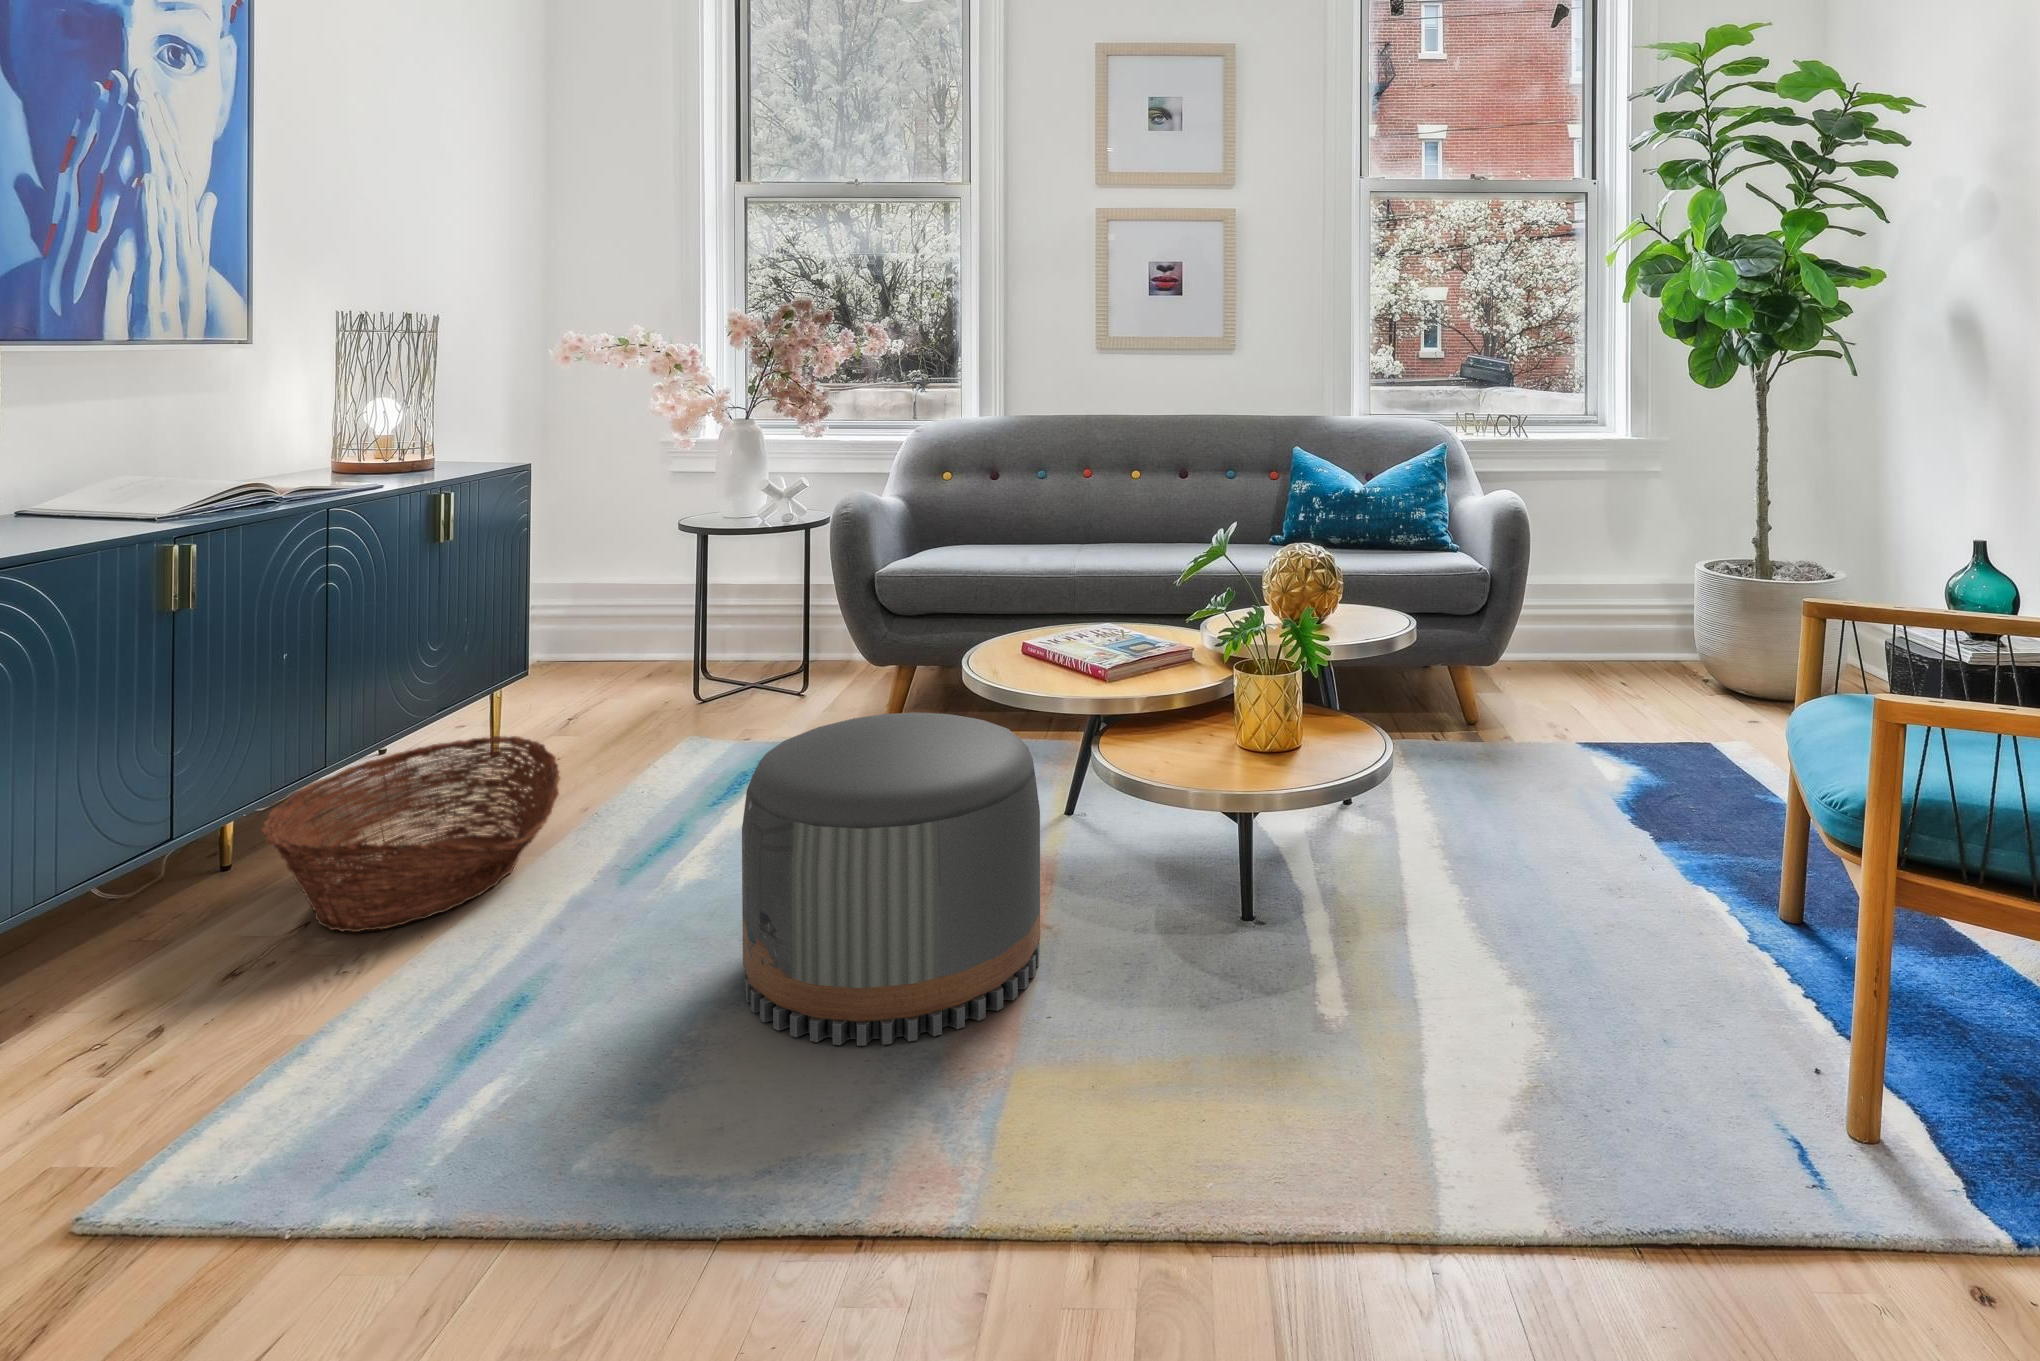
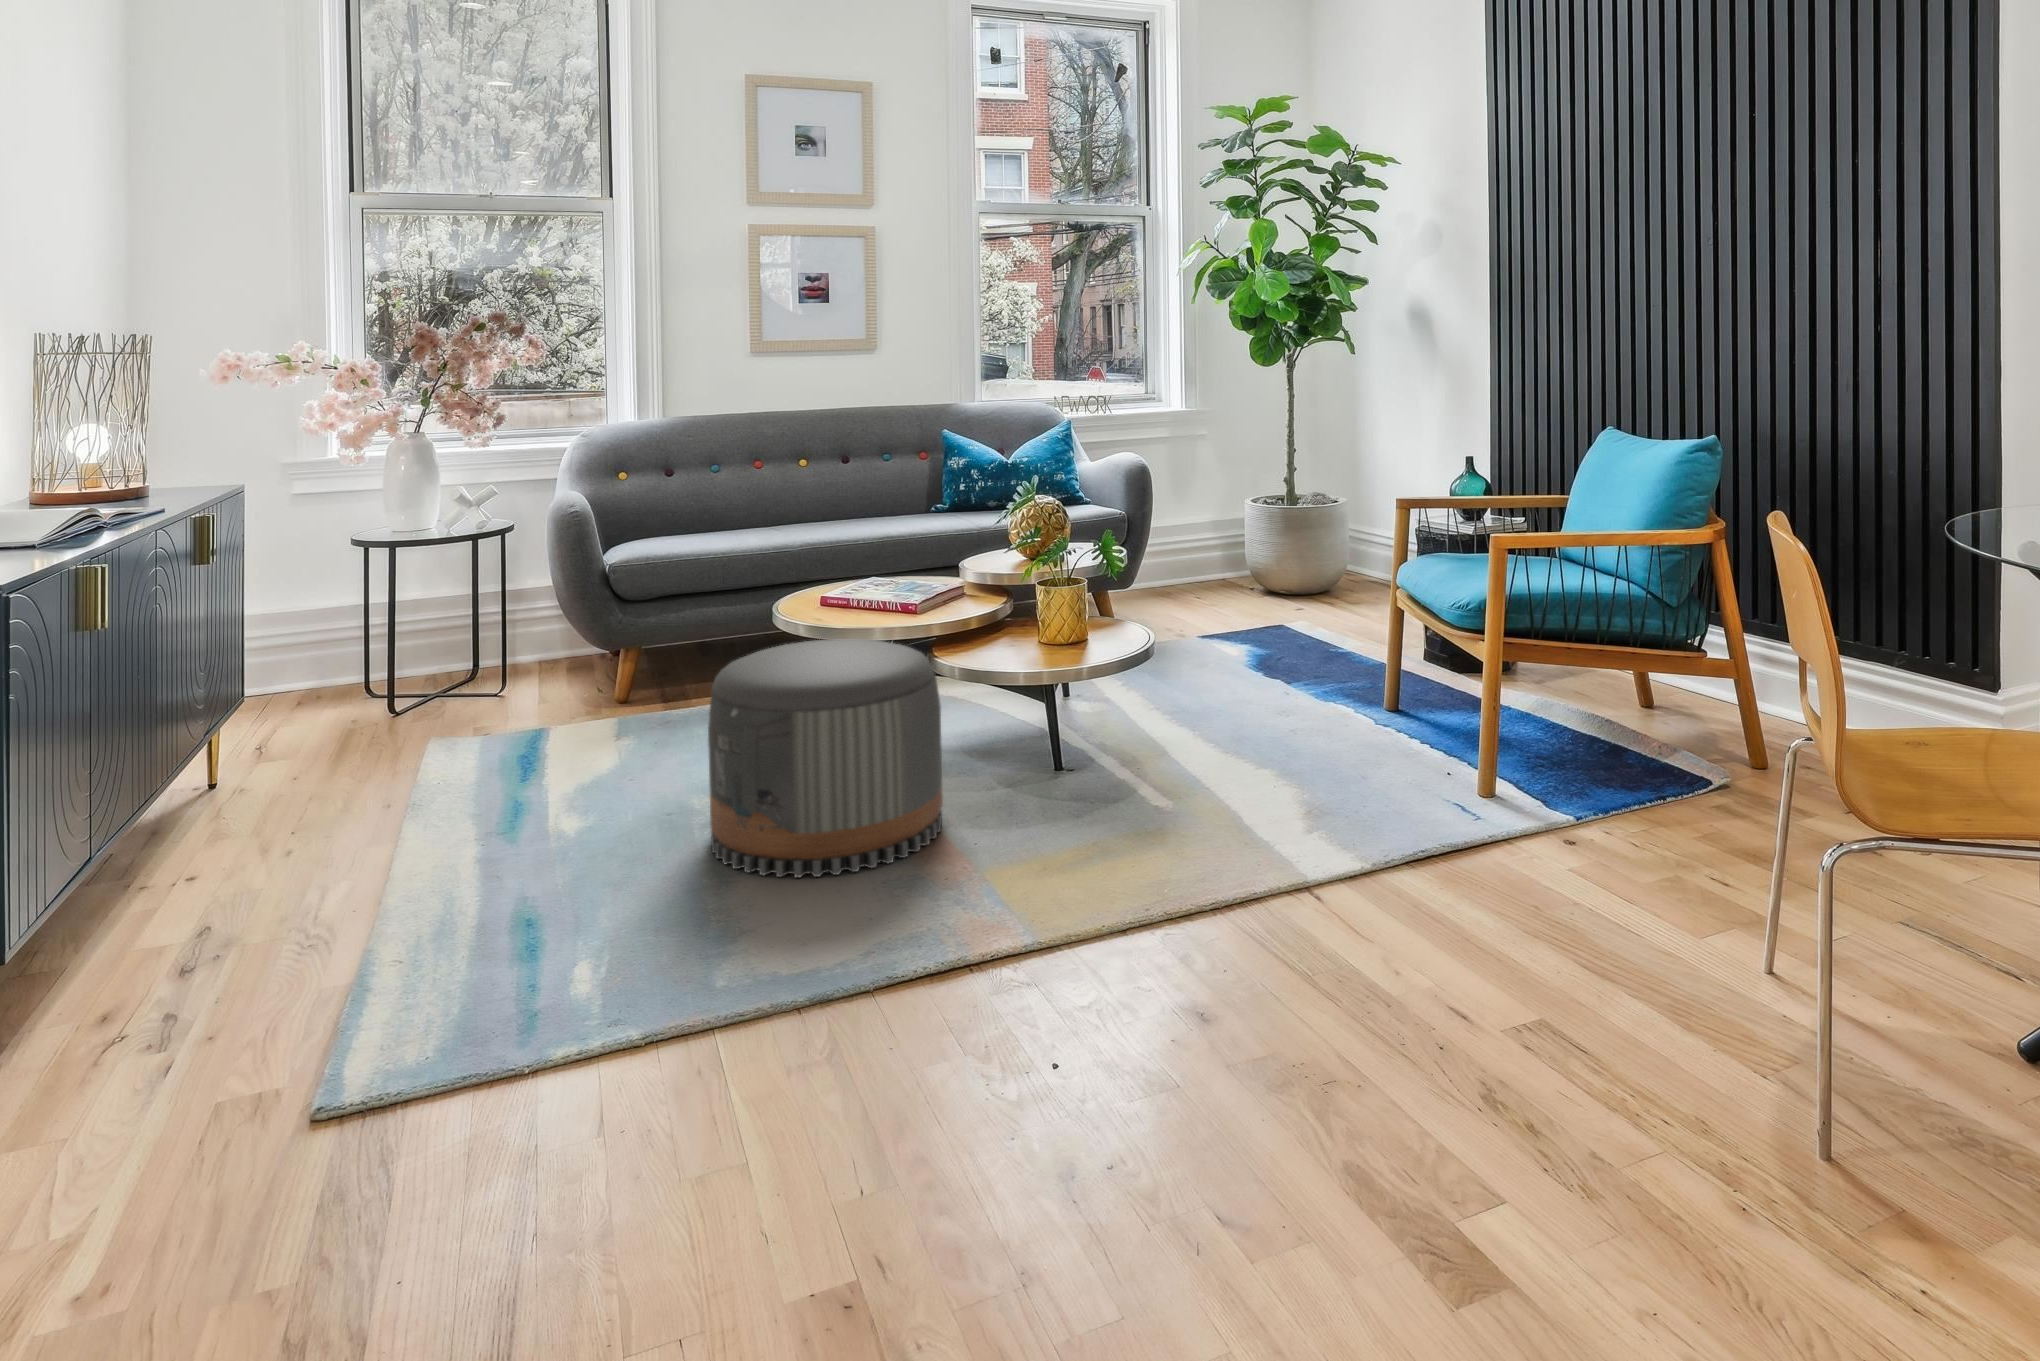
basket: present [262,736,560,932] -> none [181,730,433,902]

